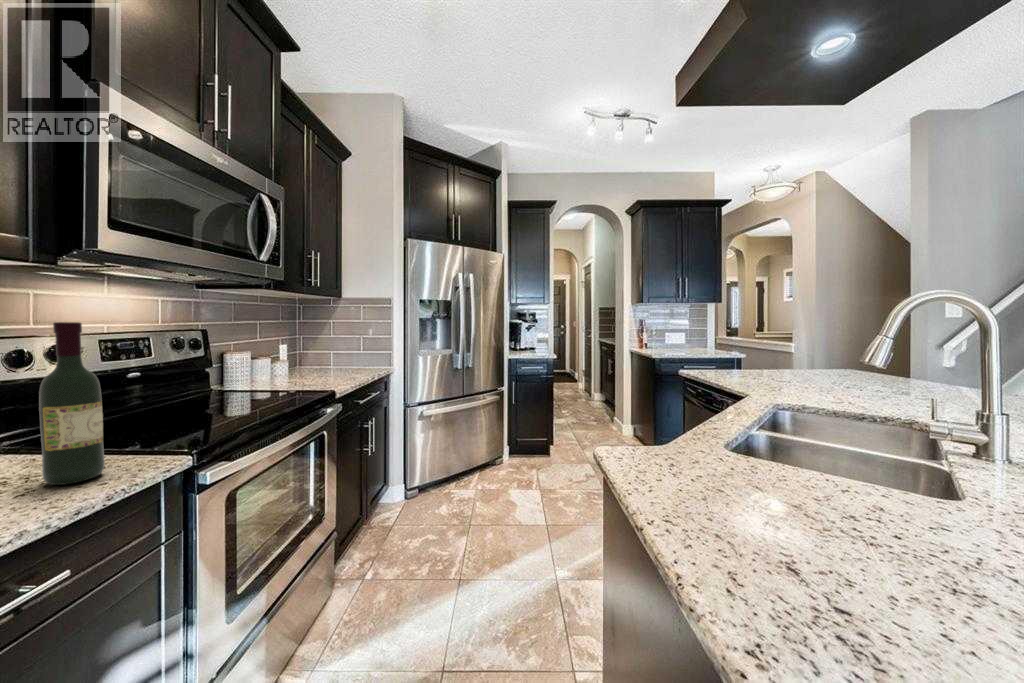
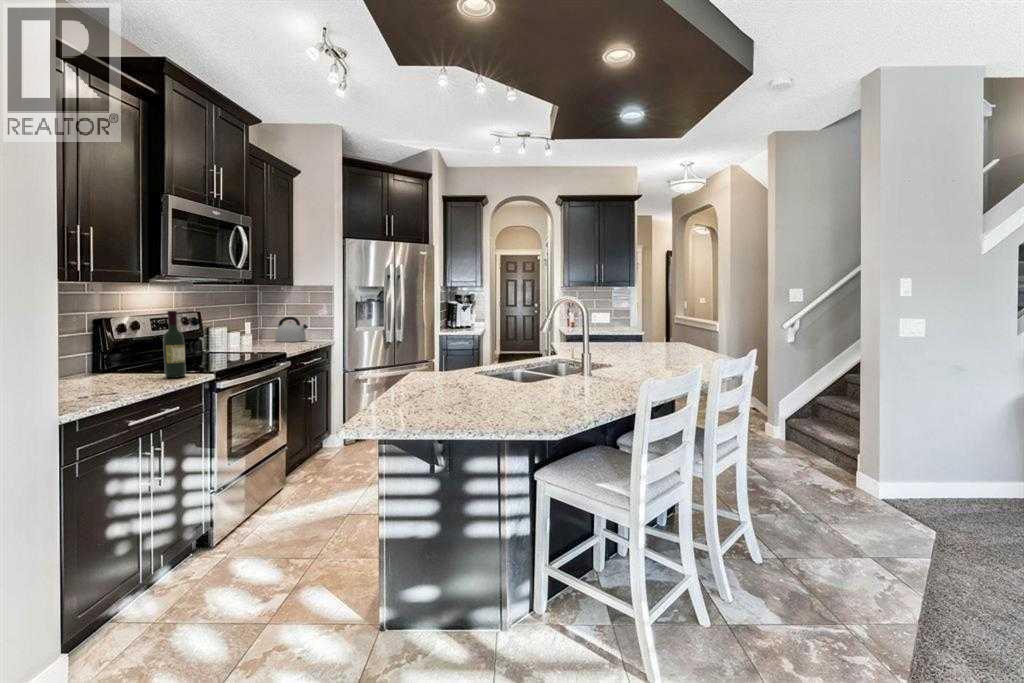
kettle: none [319,337,362,370] -> present [275,317,308,342]

